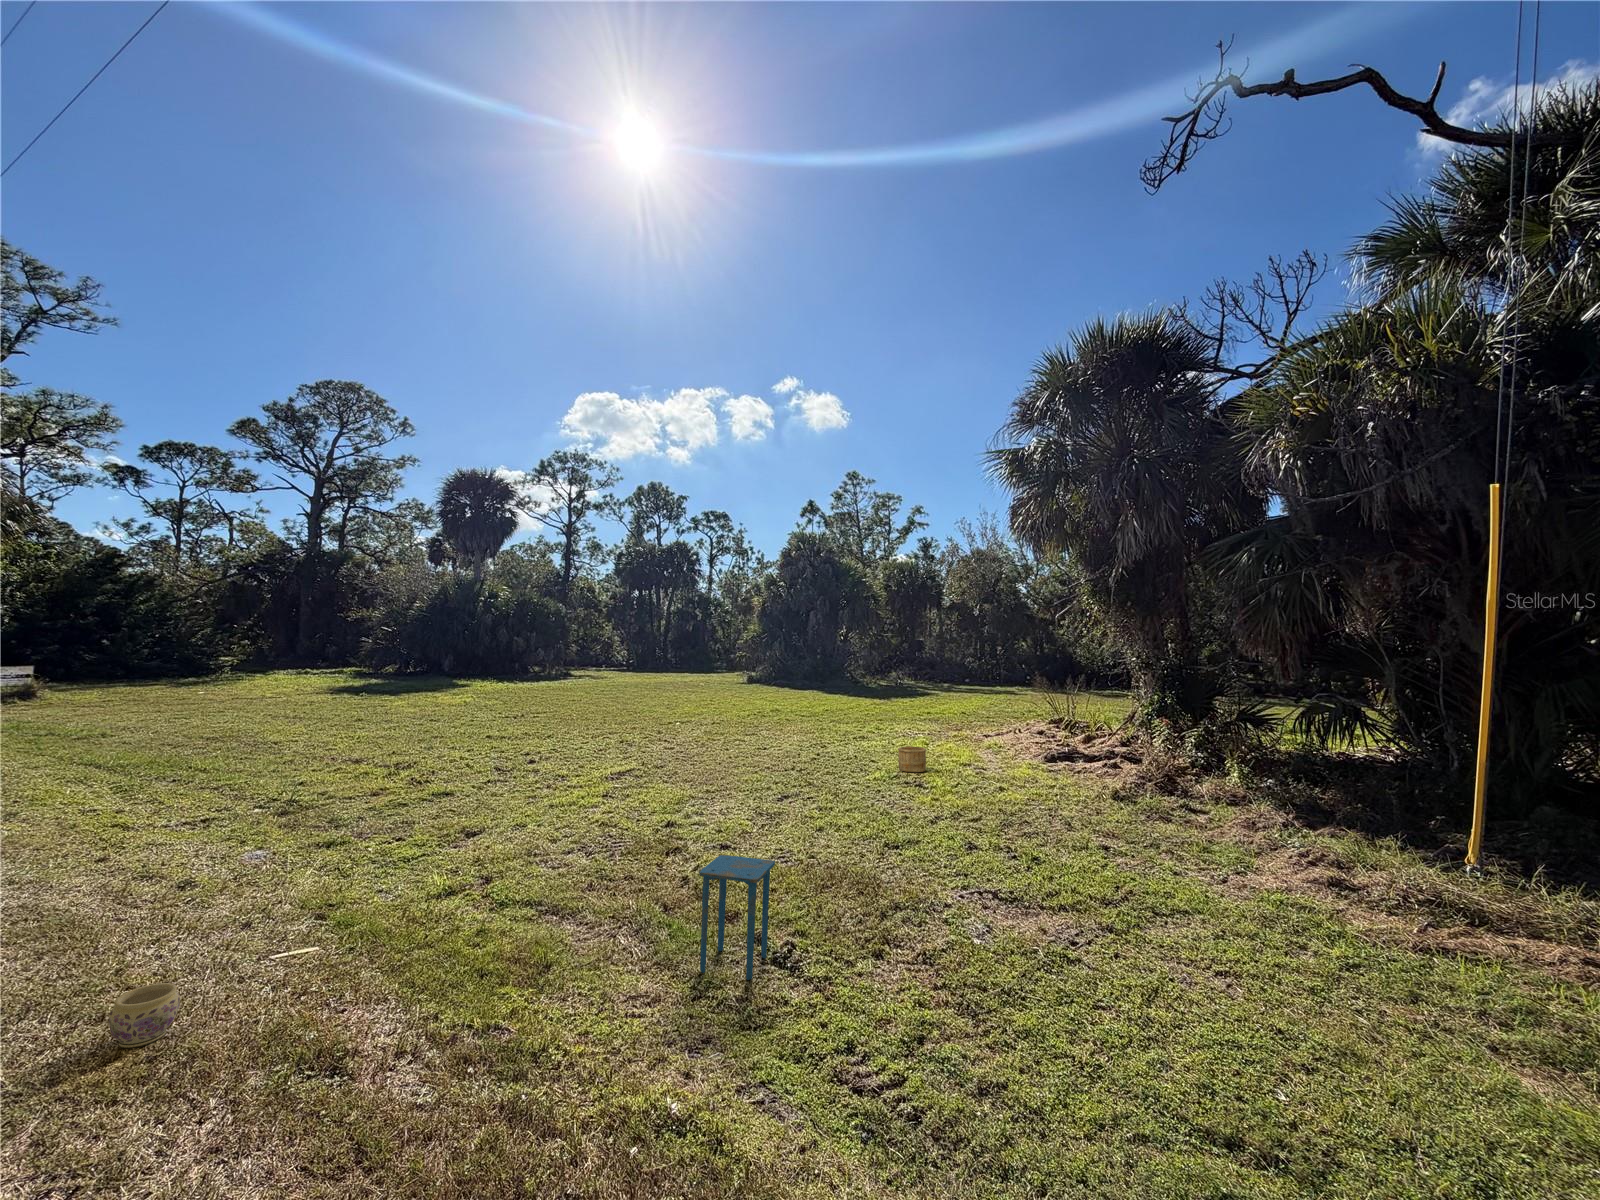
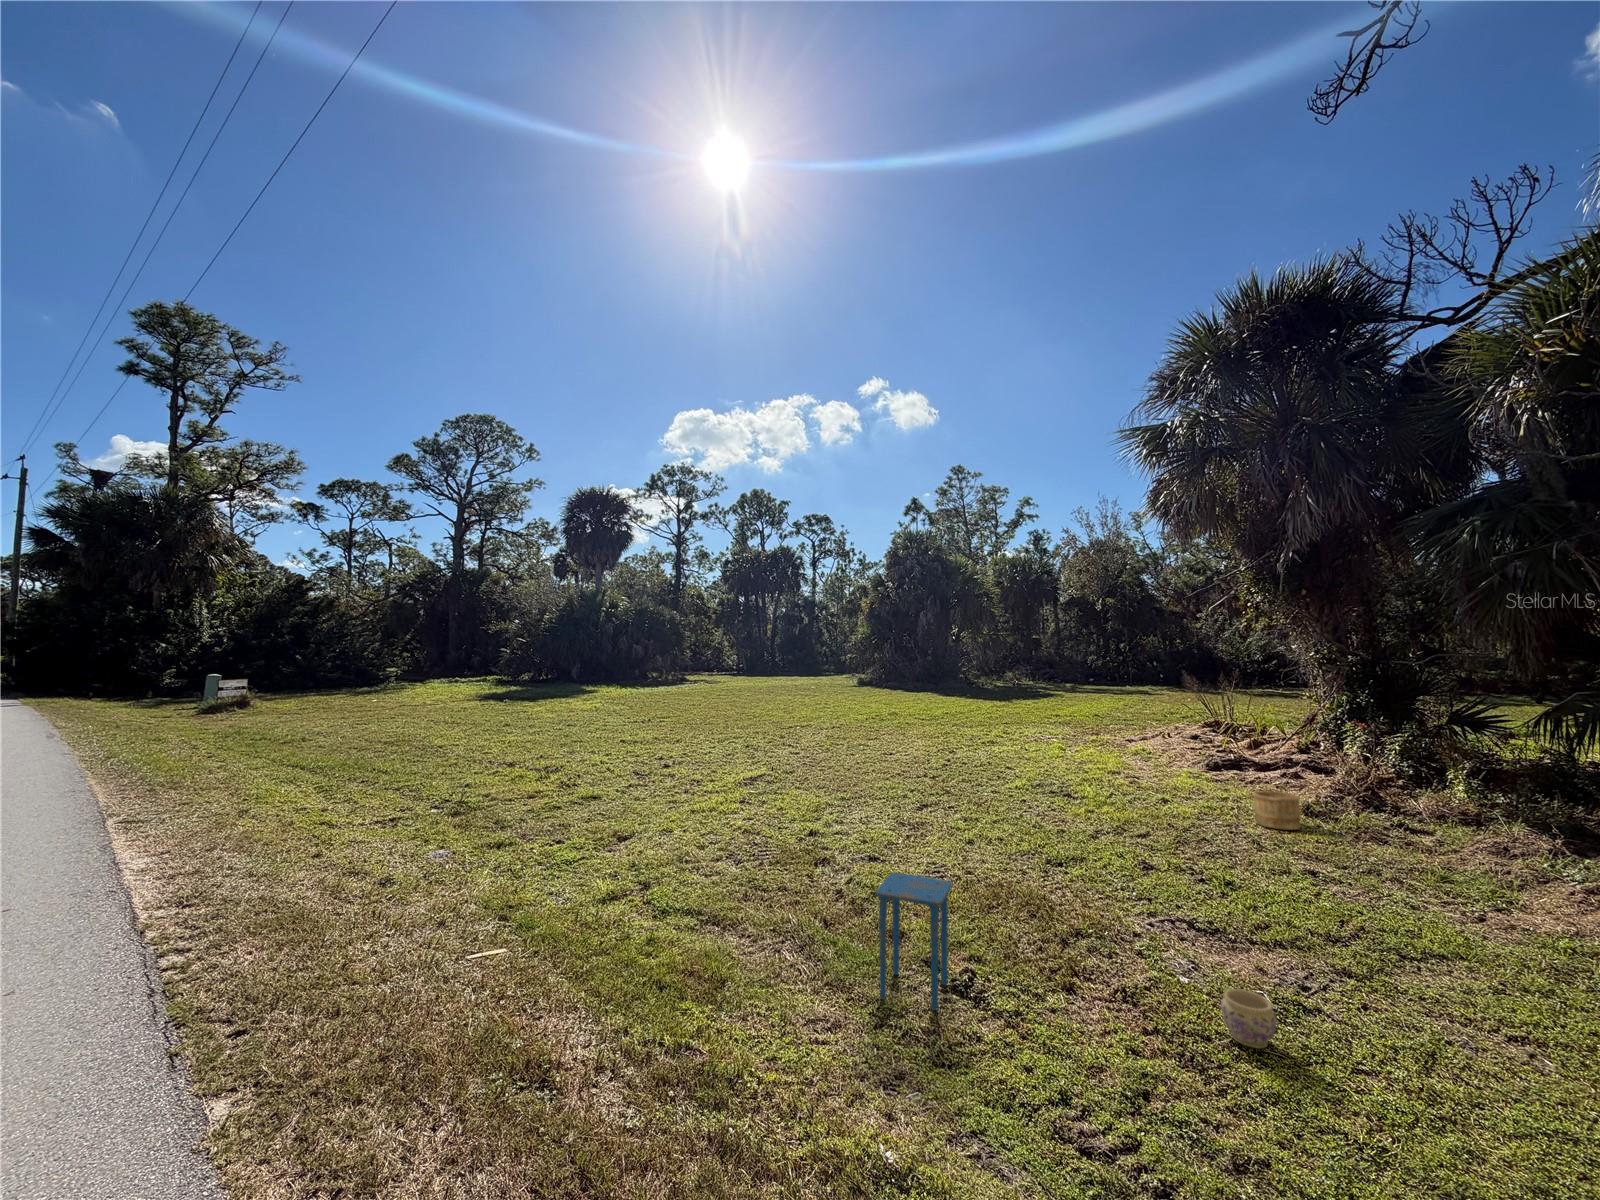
wooden bucket: present [898,746,926,772] -> present [1252,791,1301,830]
planter: present [109,983,180,1049] -> present [1221,989,1277,1049]

